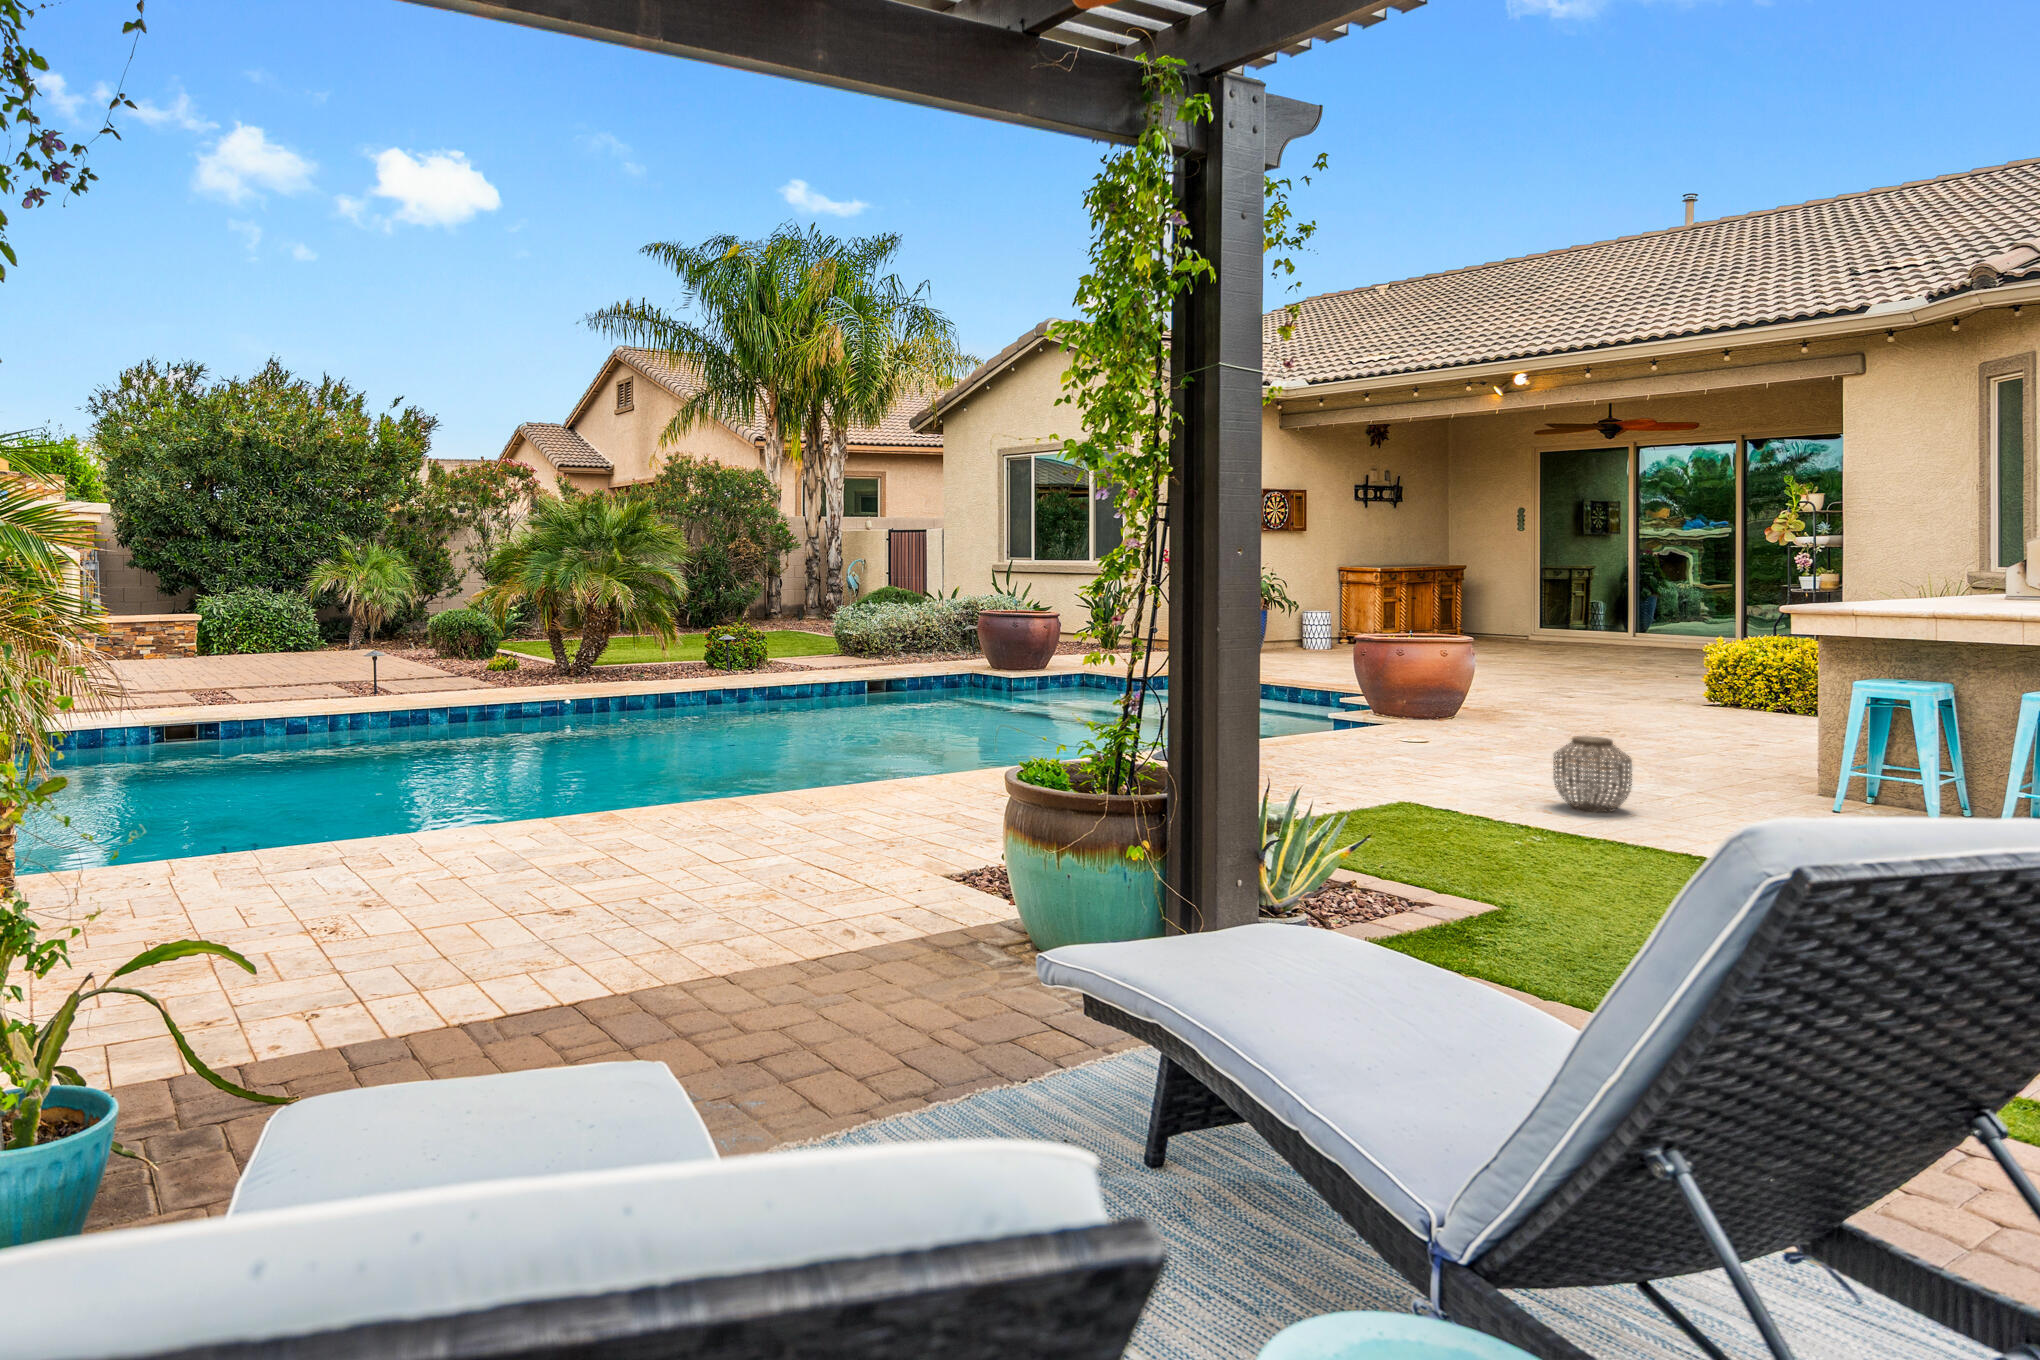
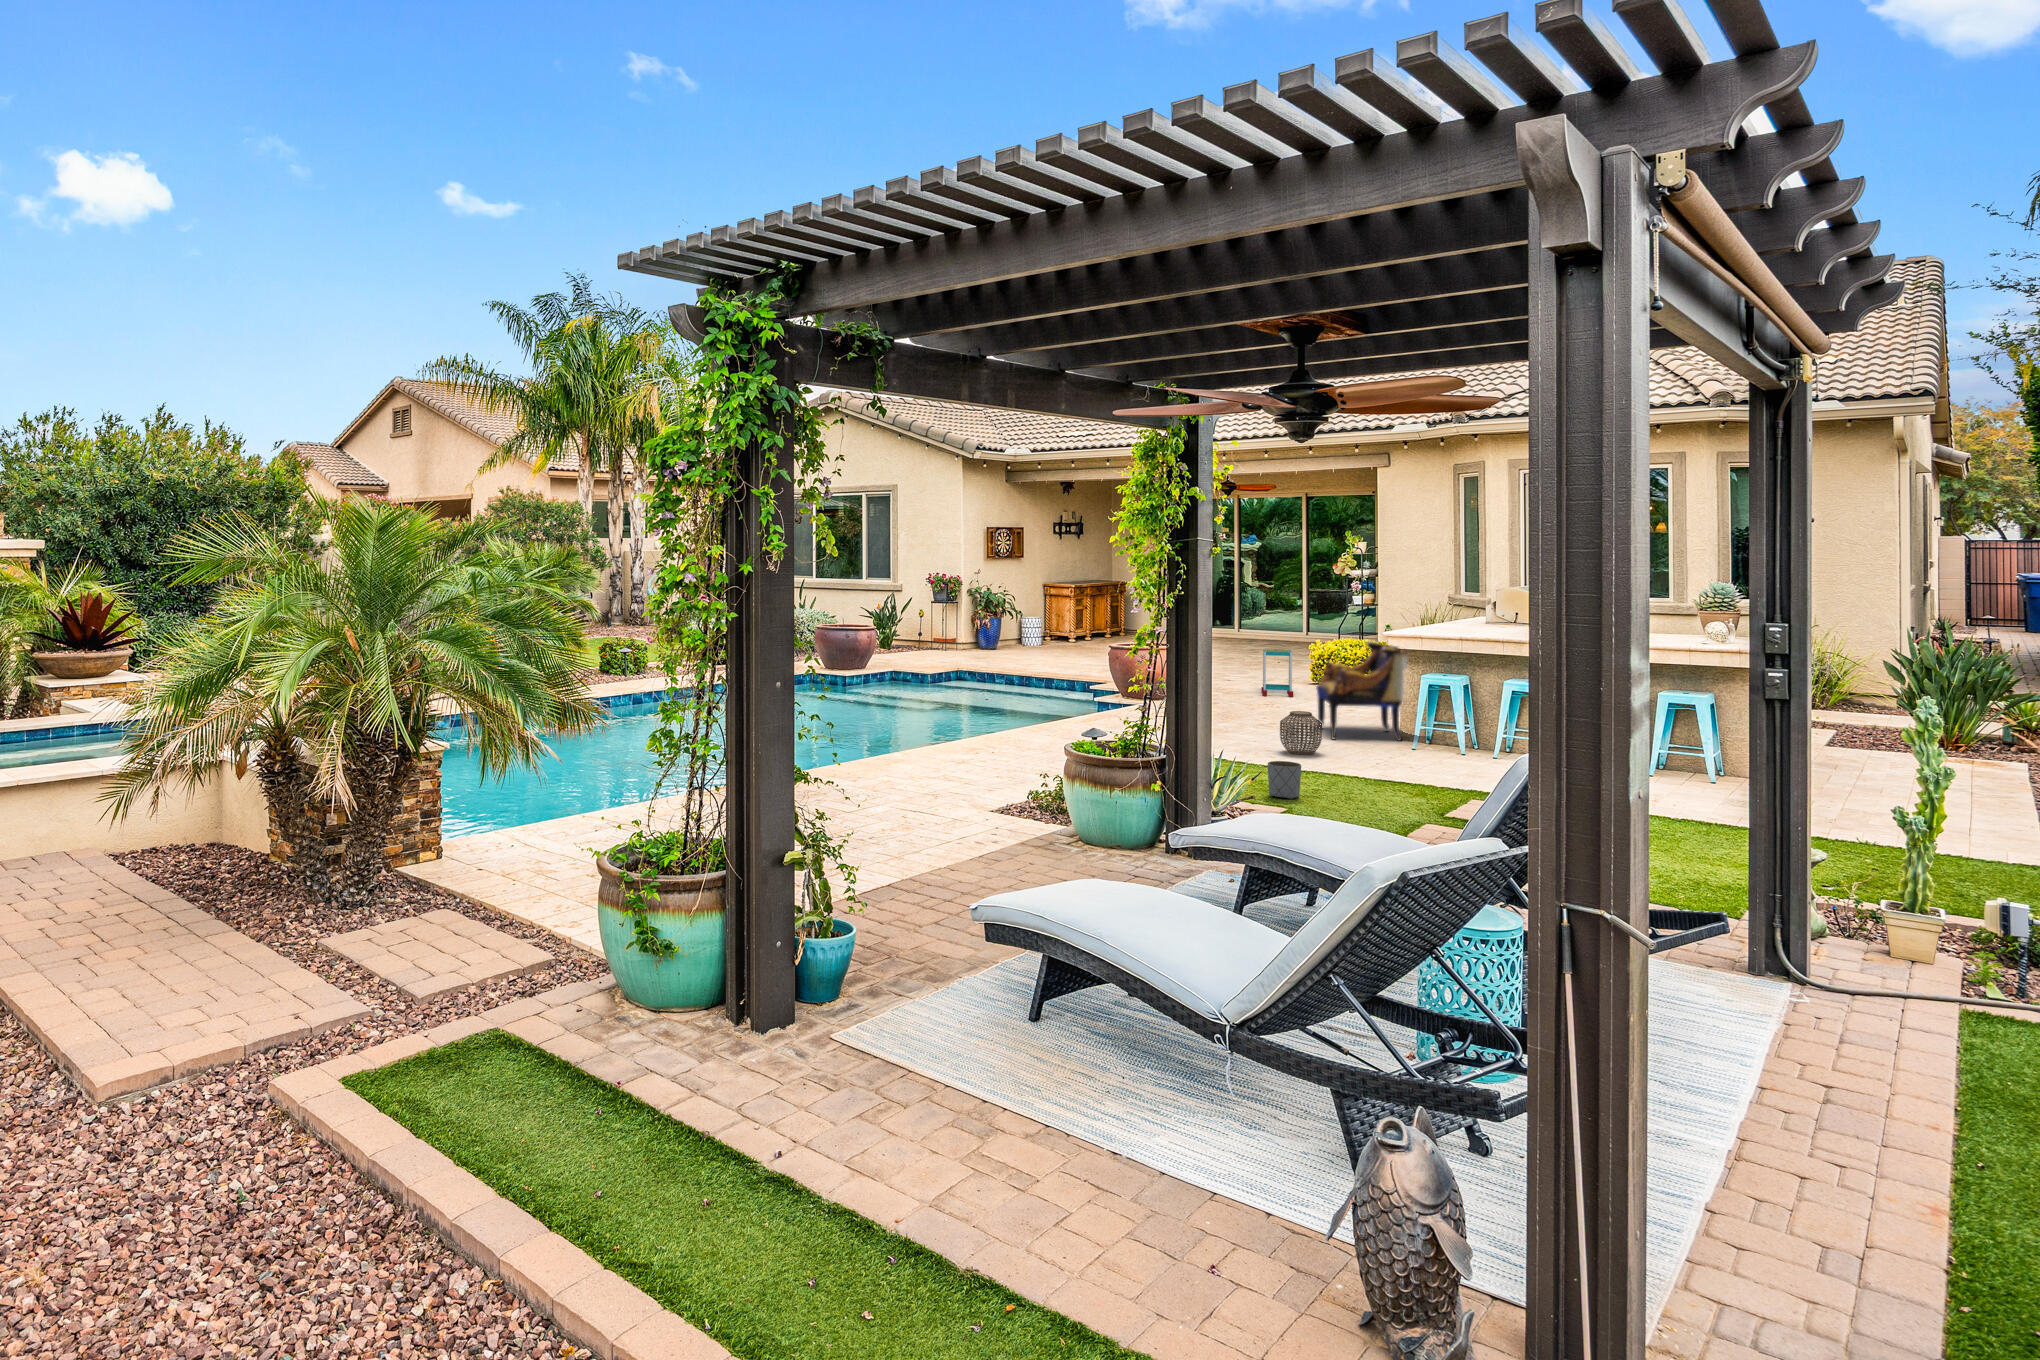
armchair: none [1656,624,1824,797] -> present [1316,641,1407,741]
side table: none [1603,647,1658,721] -> present [1261,649,1293,697]
planter: none [1457,820,1522,893] -> present [1268,761,1301,799]

